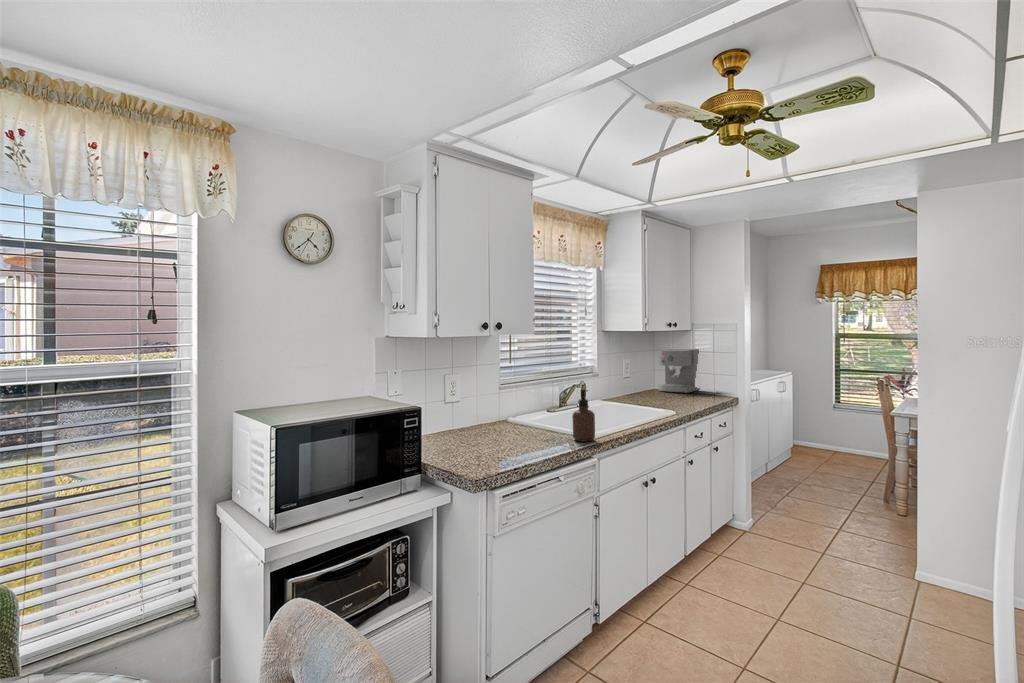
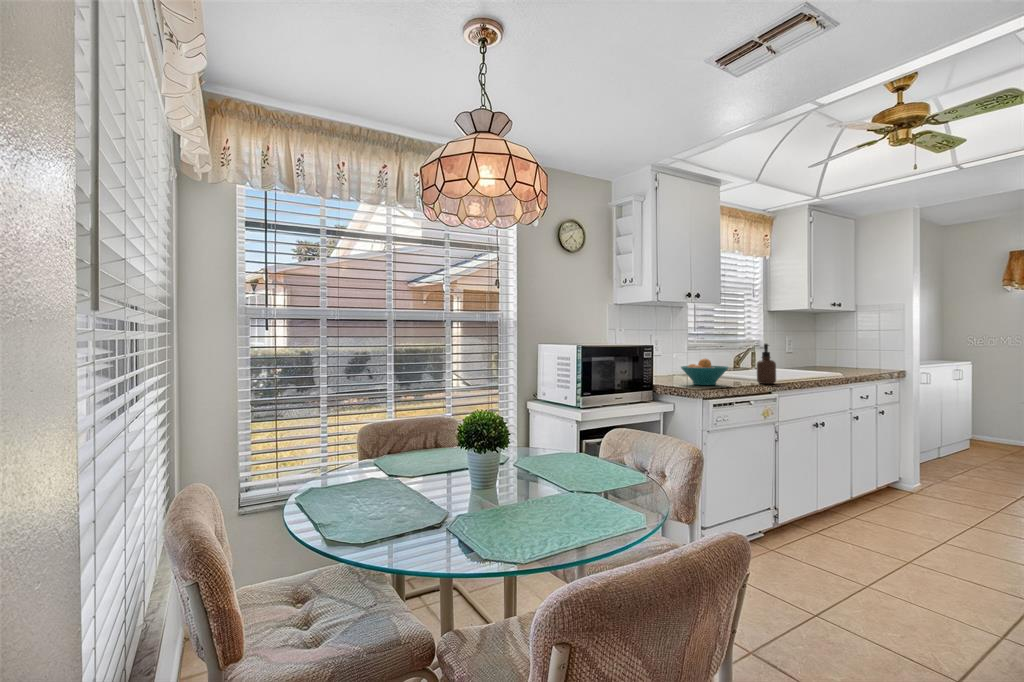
coffee maker: present [658,349,700,393] -> none [822,329,865,368]
fruit bowl: none [476,413,536,450] -> present [681,358,728,385]

